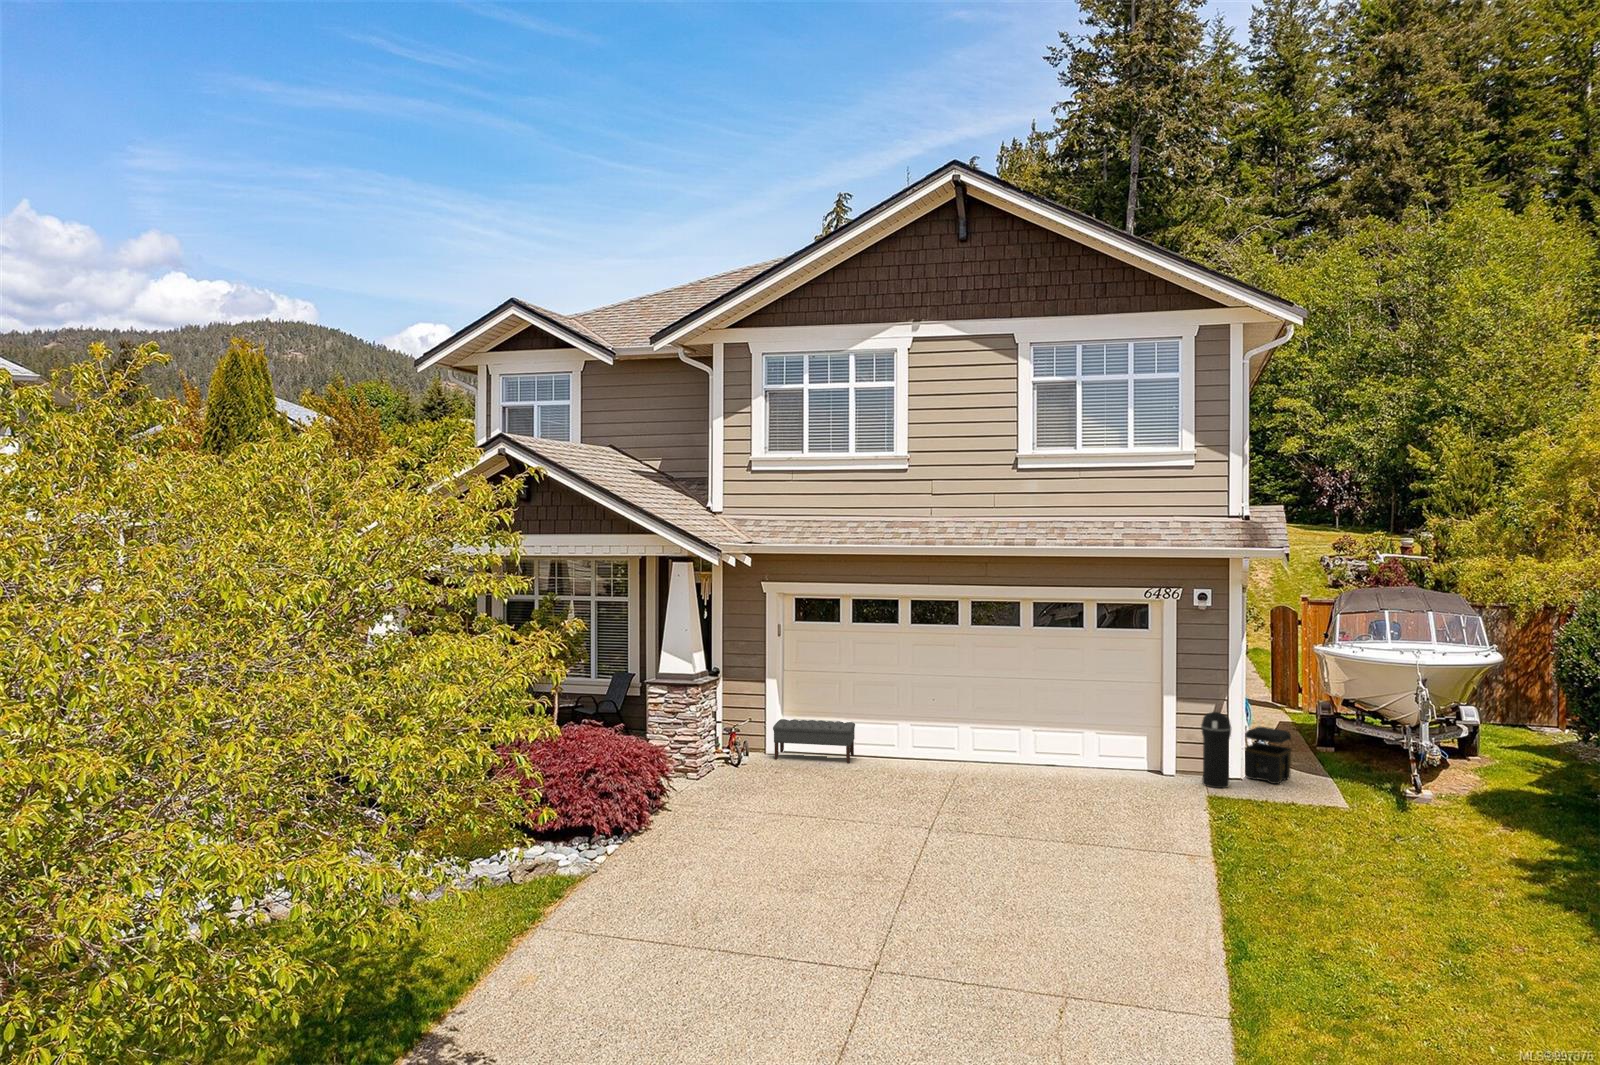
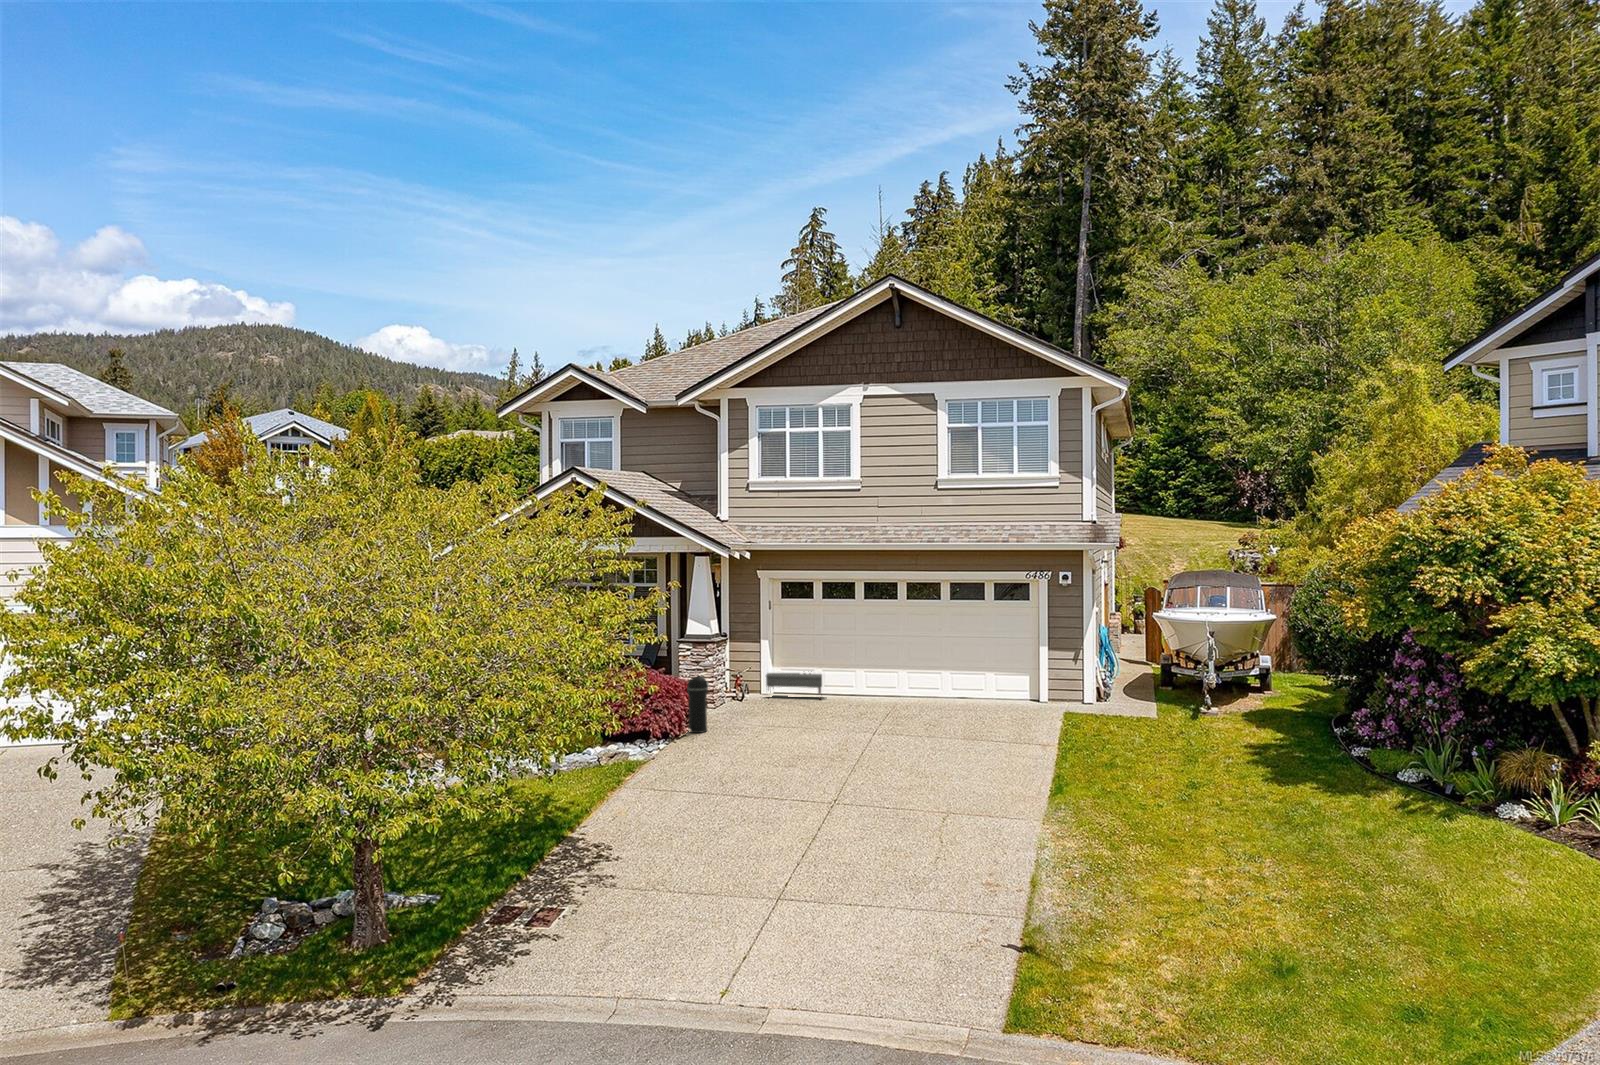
trash can: present [1201,712,1231,788] -> present [687,676,709,733]
toolbox: present [1245,727,1292,784] -> none [1096,670,1128,708]

